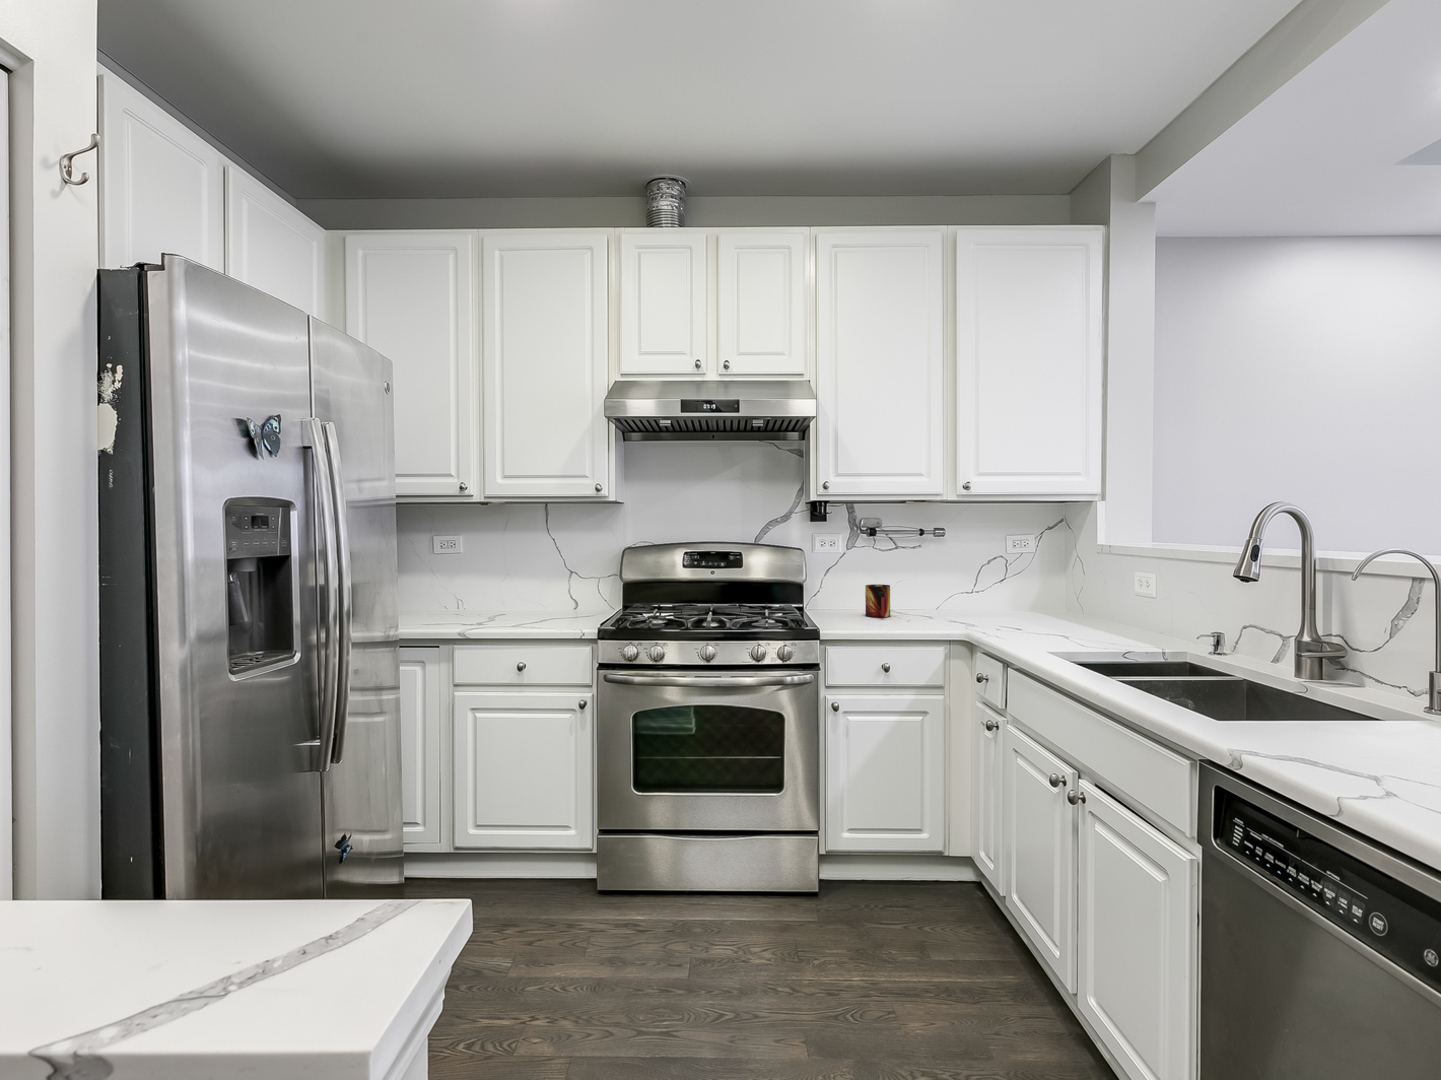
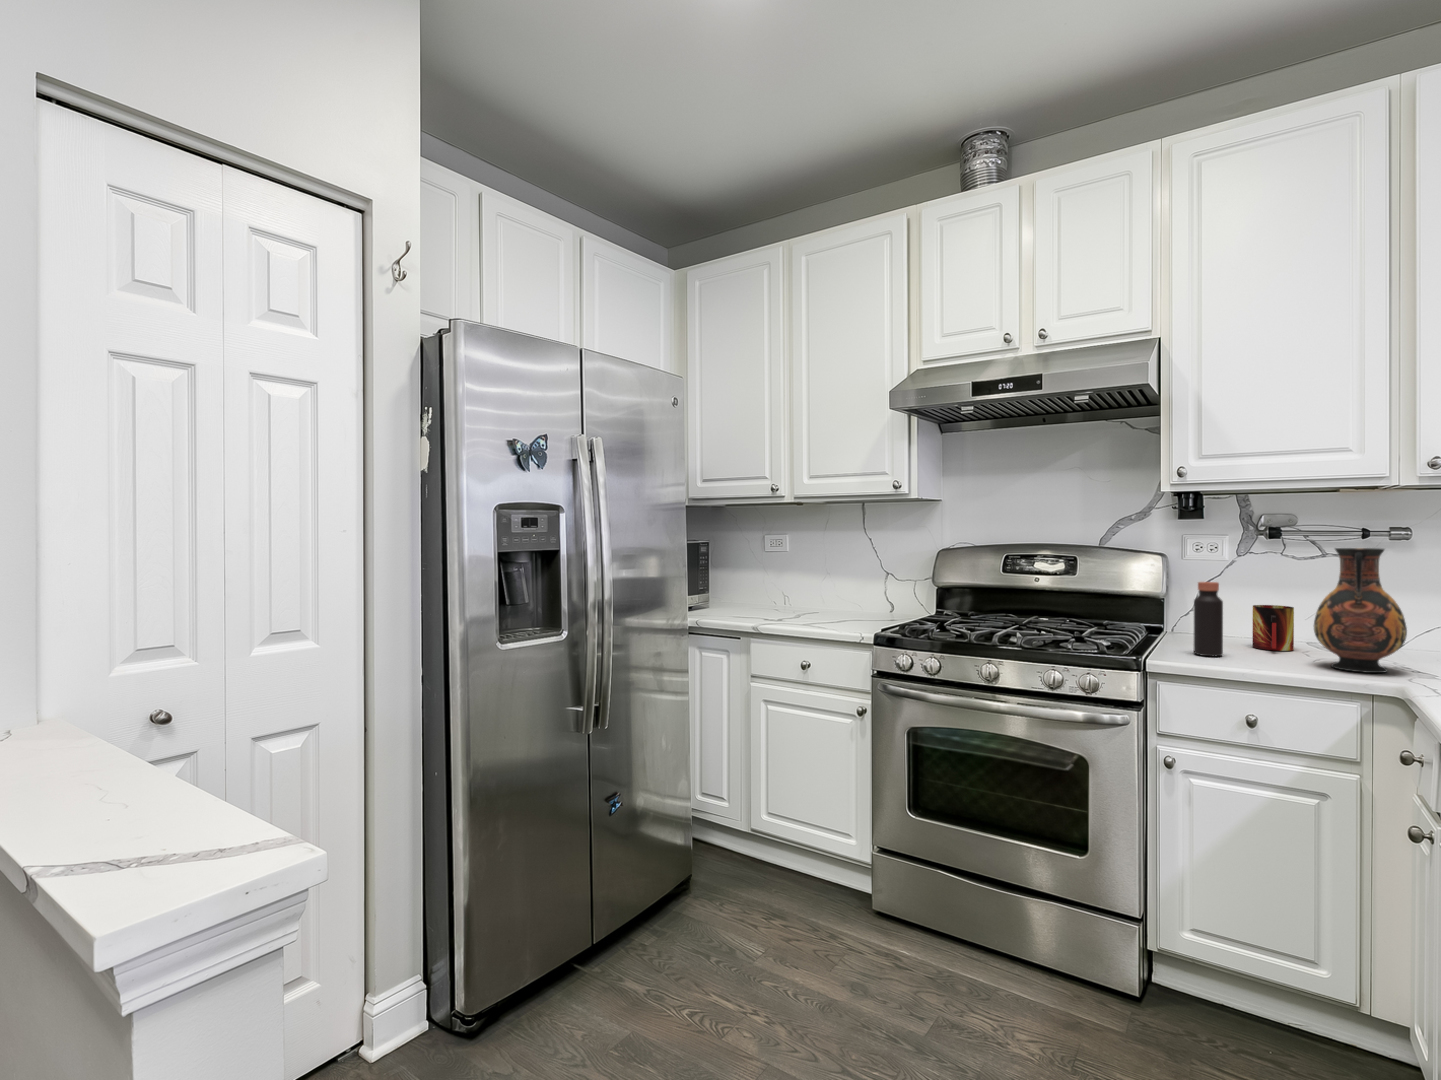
vase: none [913,542,963,627] -> present [1314,548,1407,673]
bottle: none [840,569,859,625] -> present [1194,582,1223,656]

